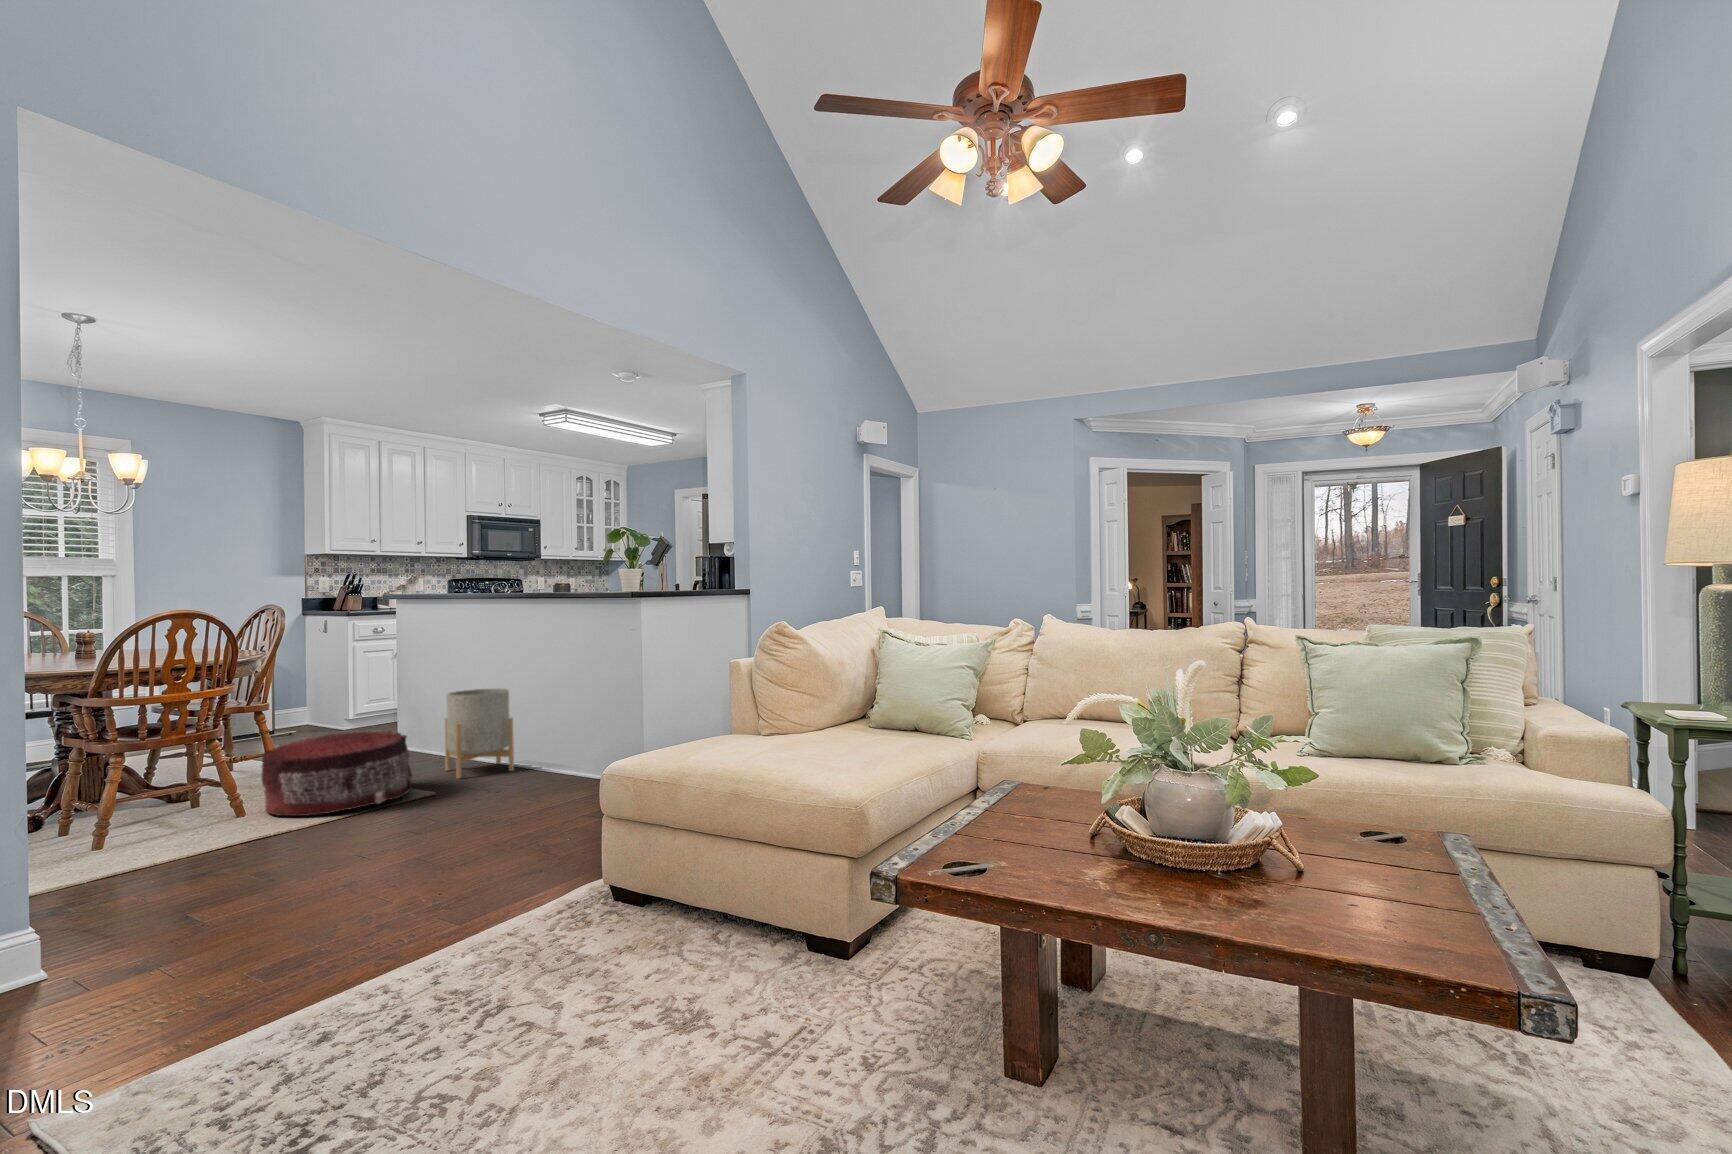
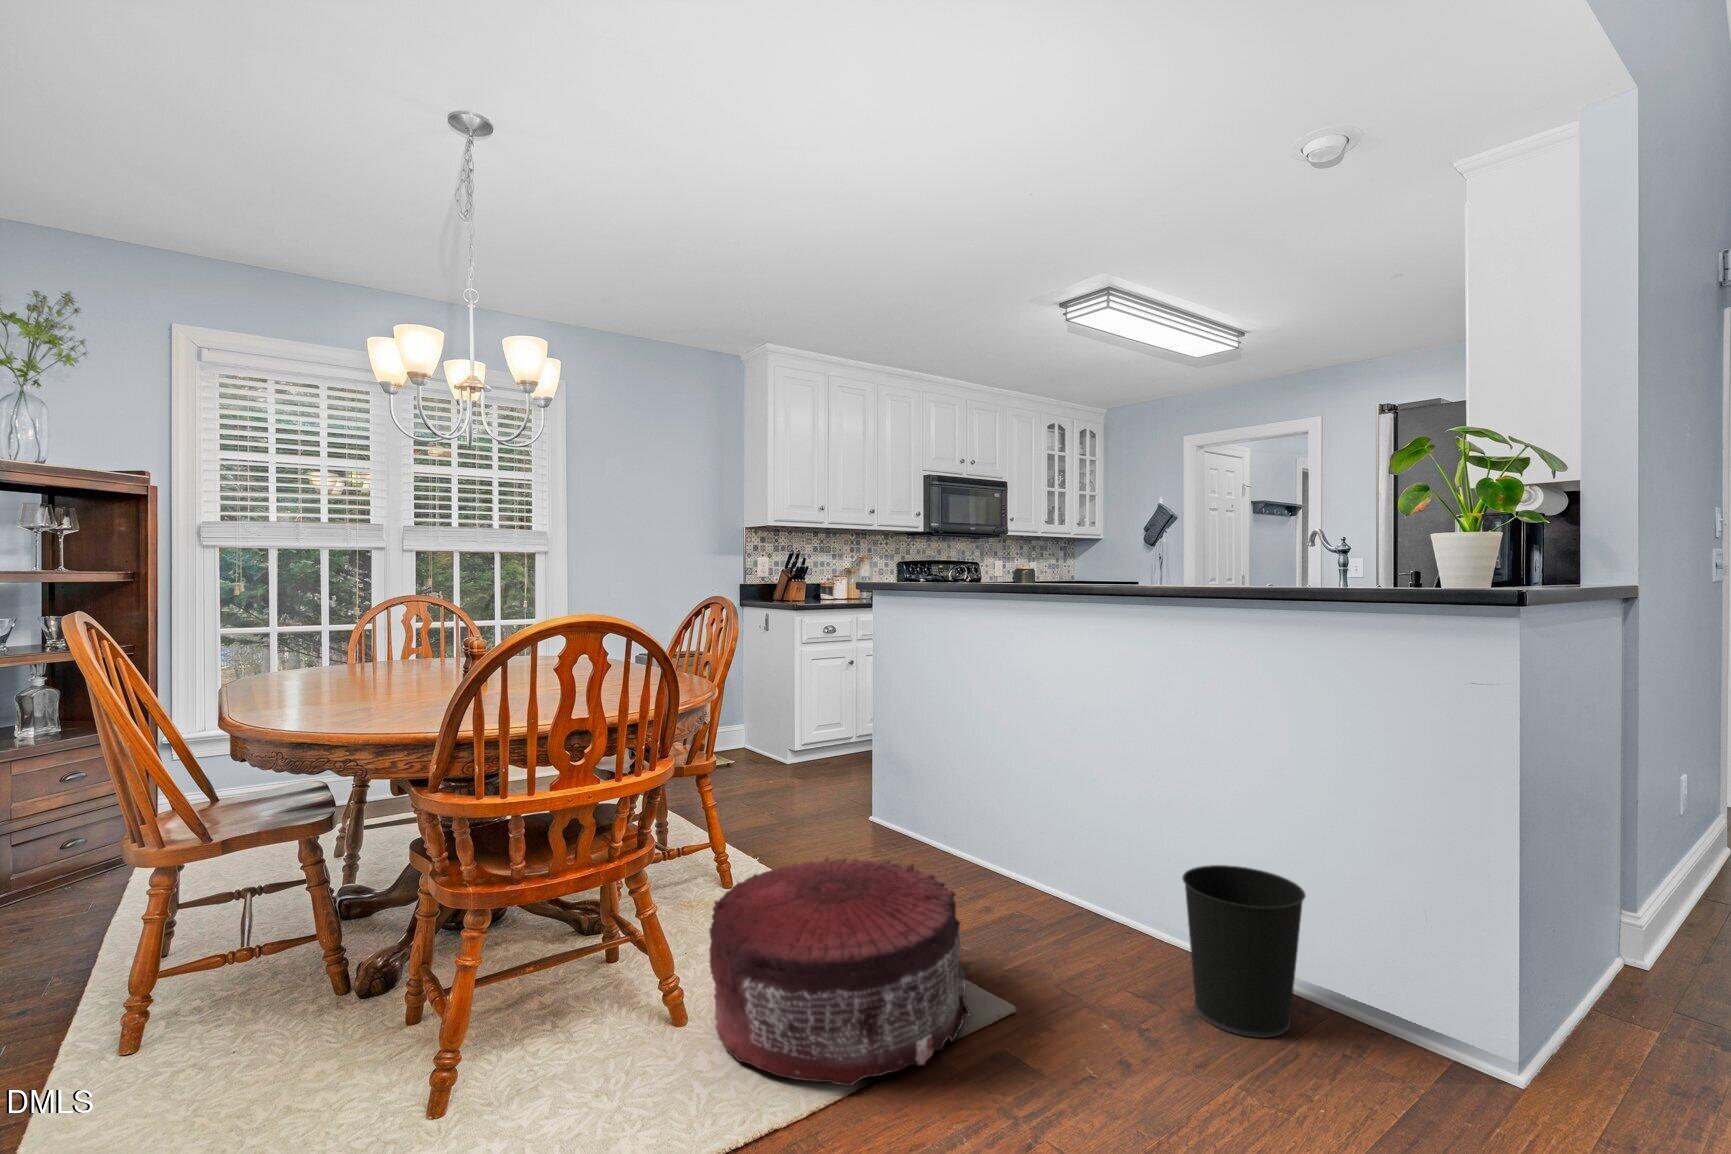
planter: present [444,689,514,779] -> none [982,774,1116,962]
wastebasket: none [529,715,583,783] -> present [1183,865,1305,1038]

